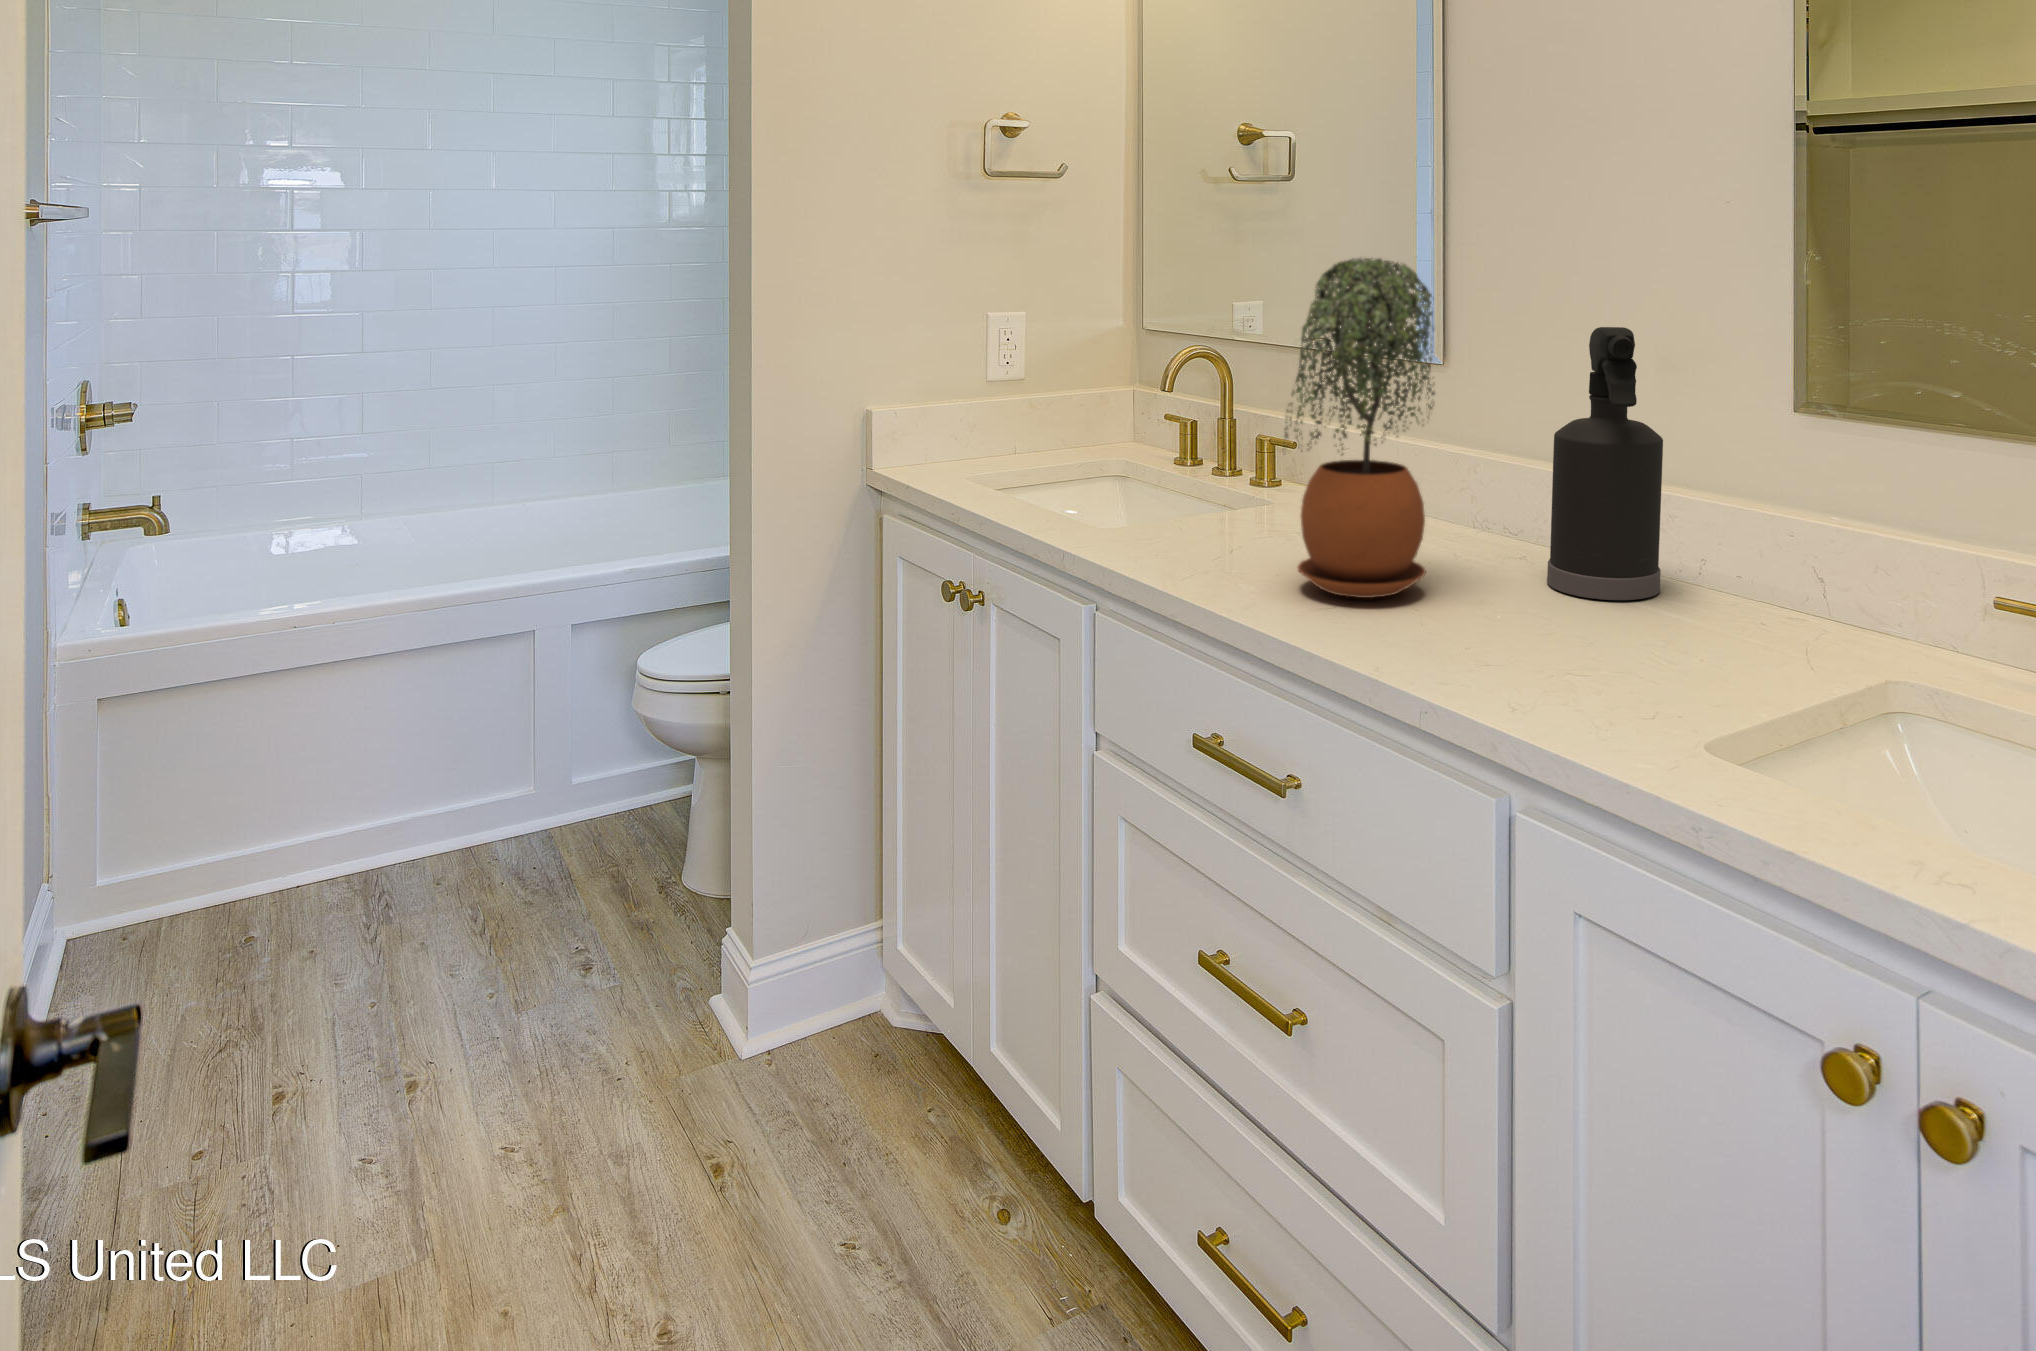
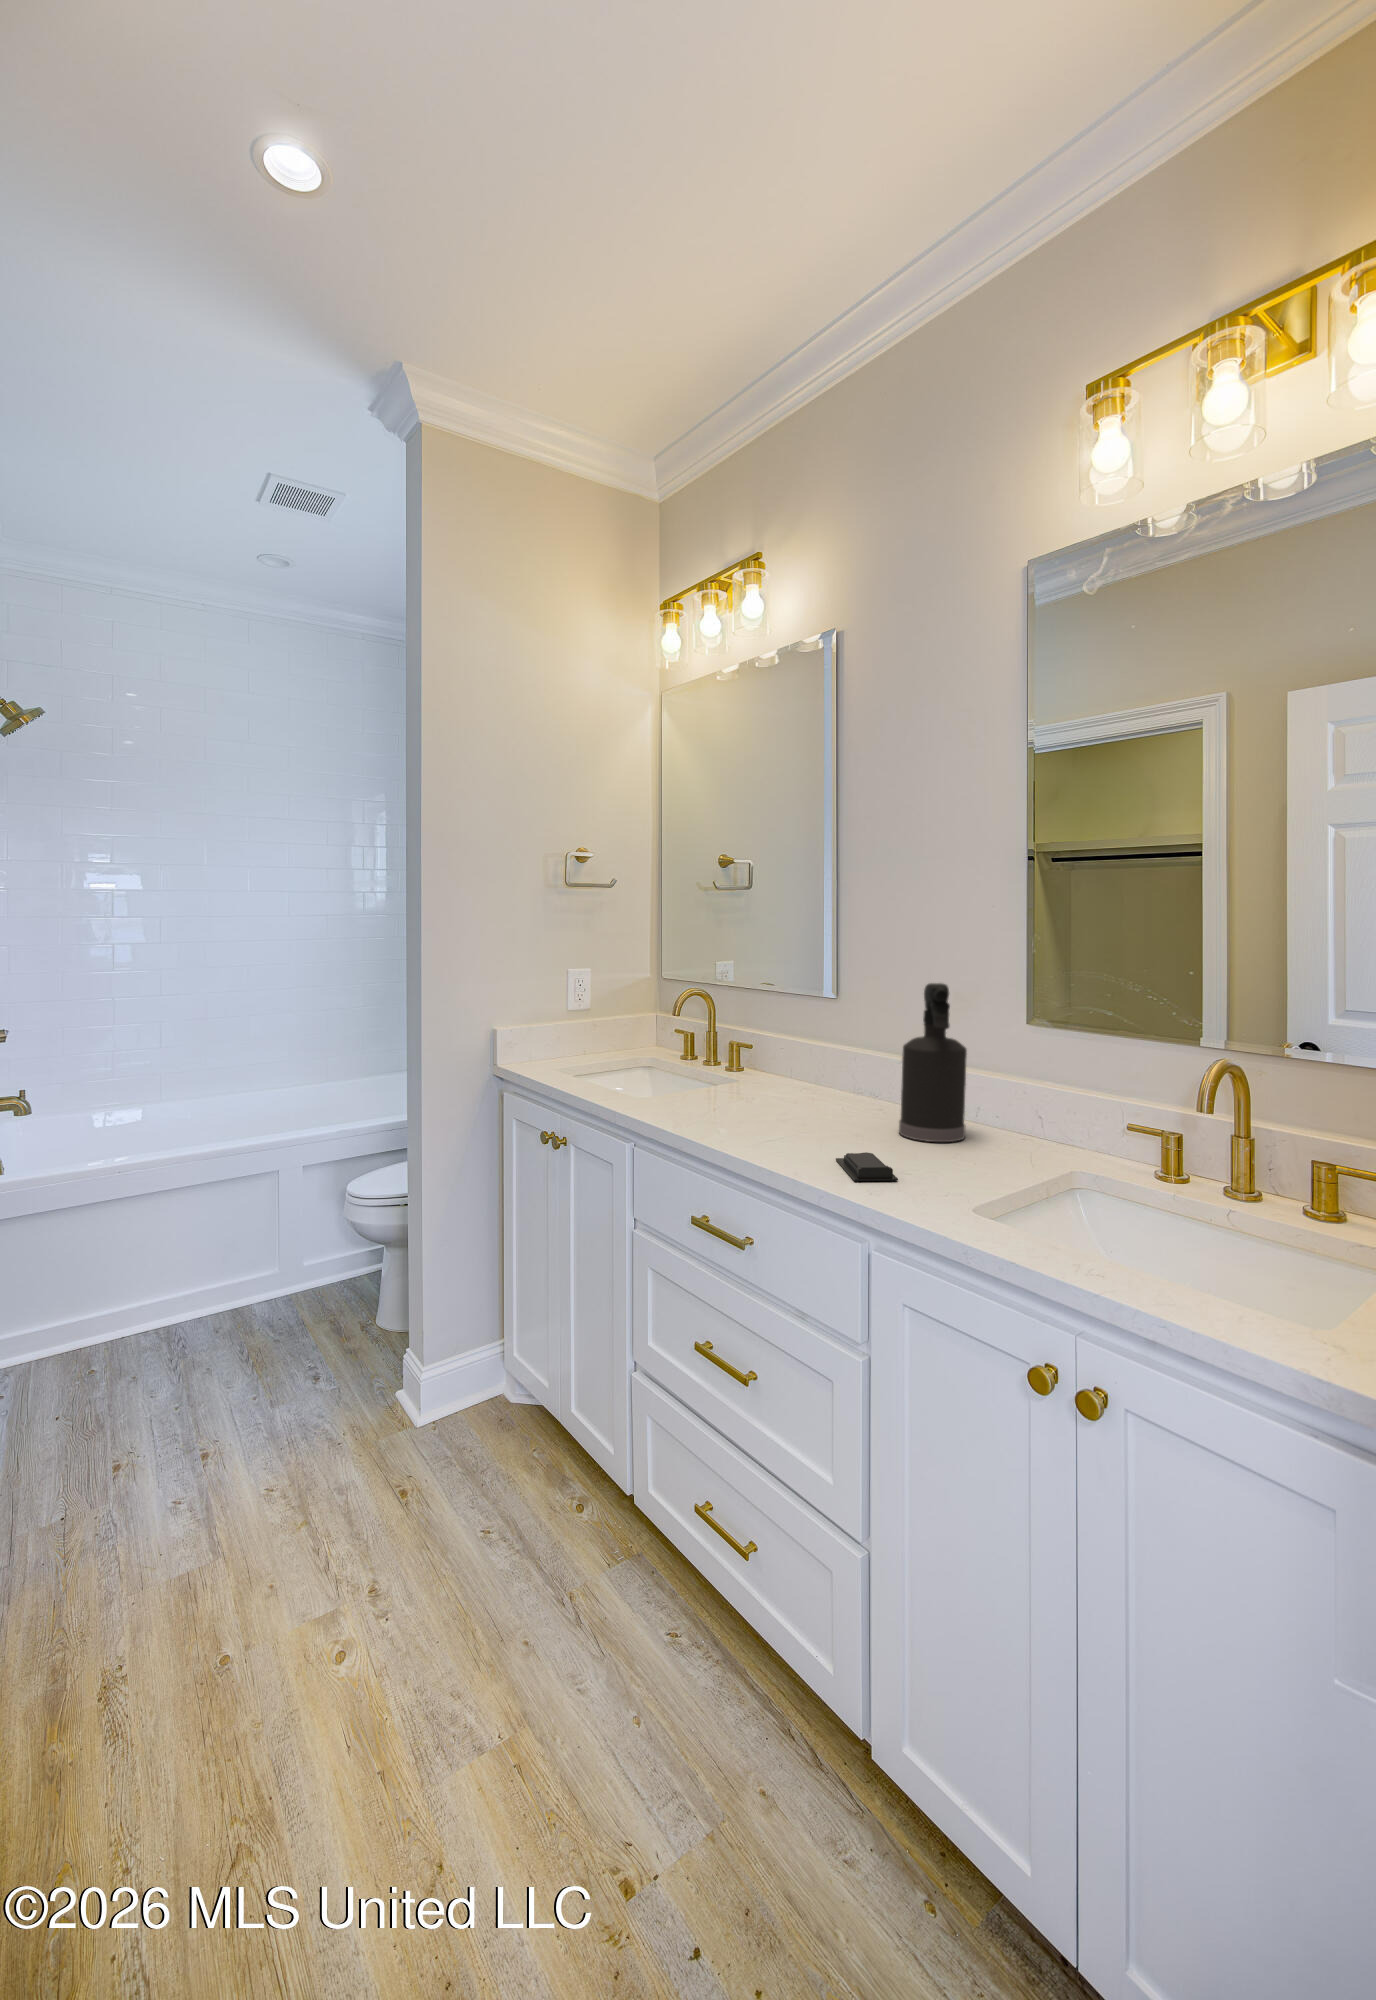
potted plant: present [1285,258,1435,598] -> none [743,942,833,1139]
soap bar: none [1444,624,1558,680] -> present [836,1152,898,1181]

